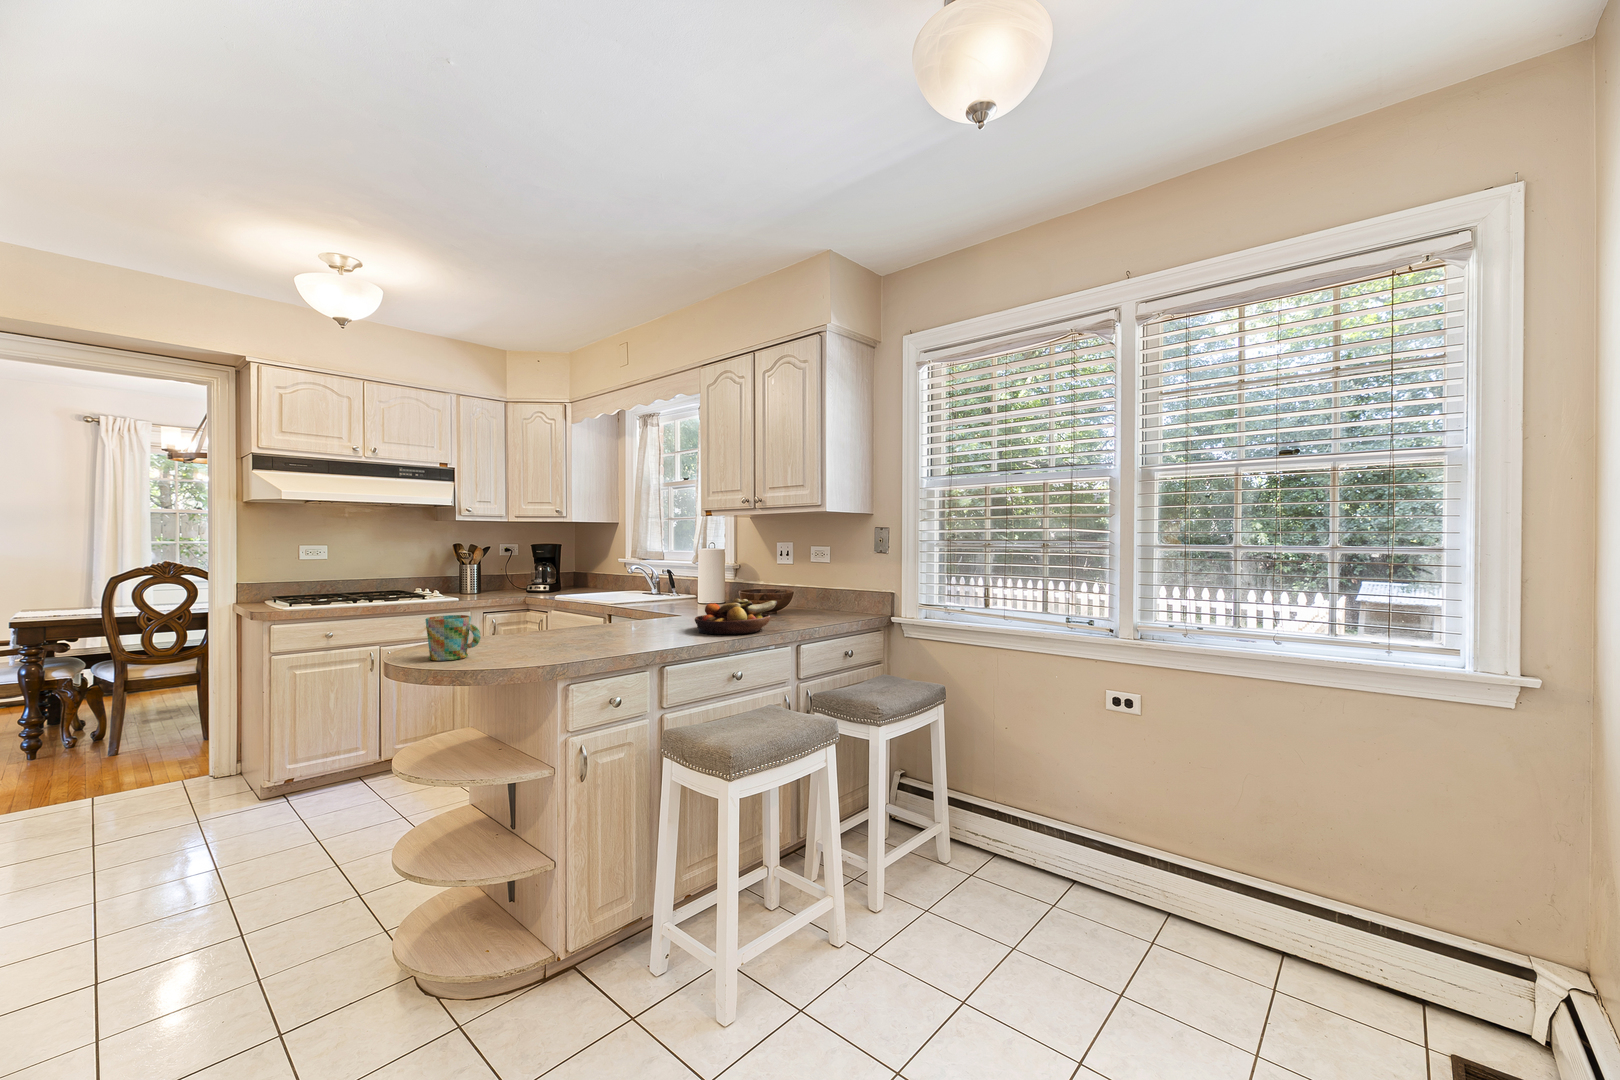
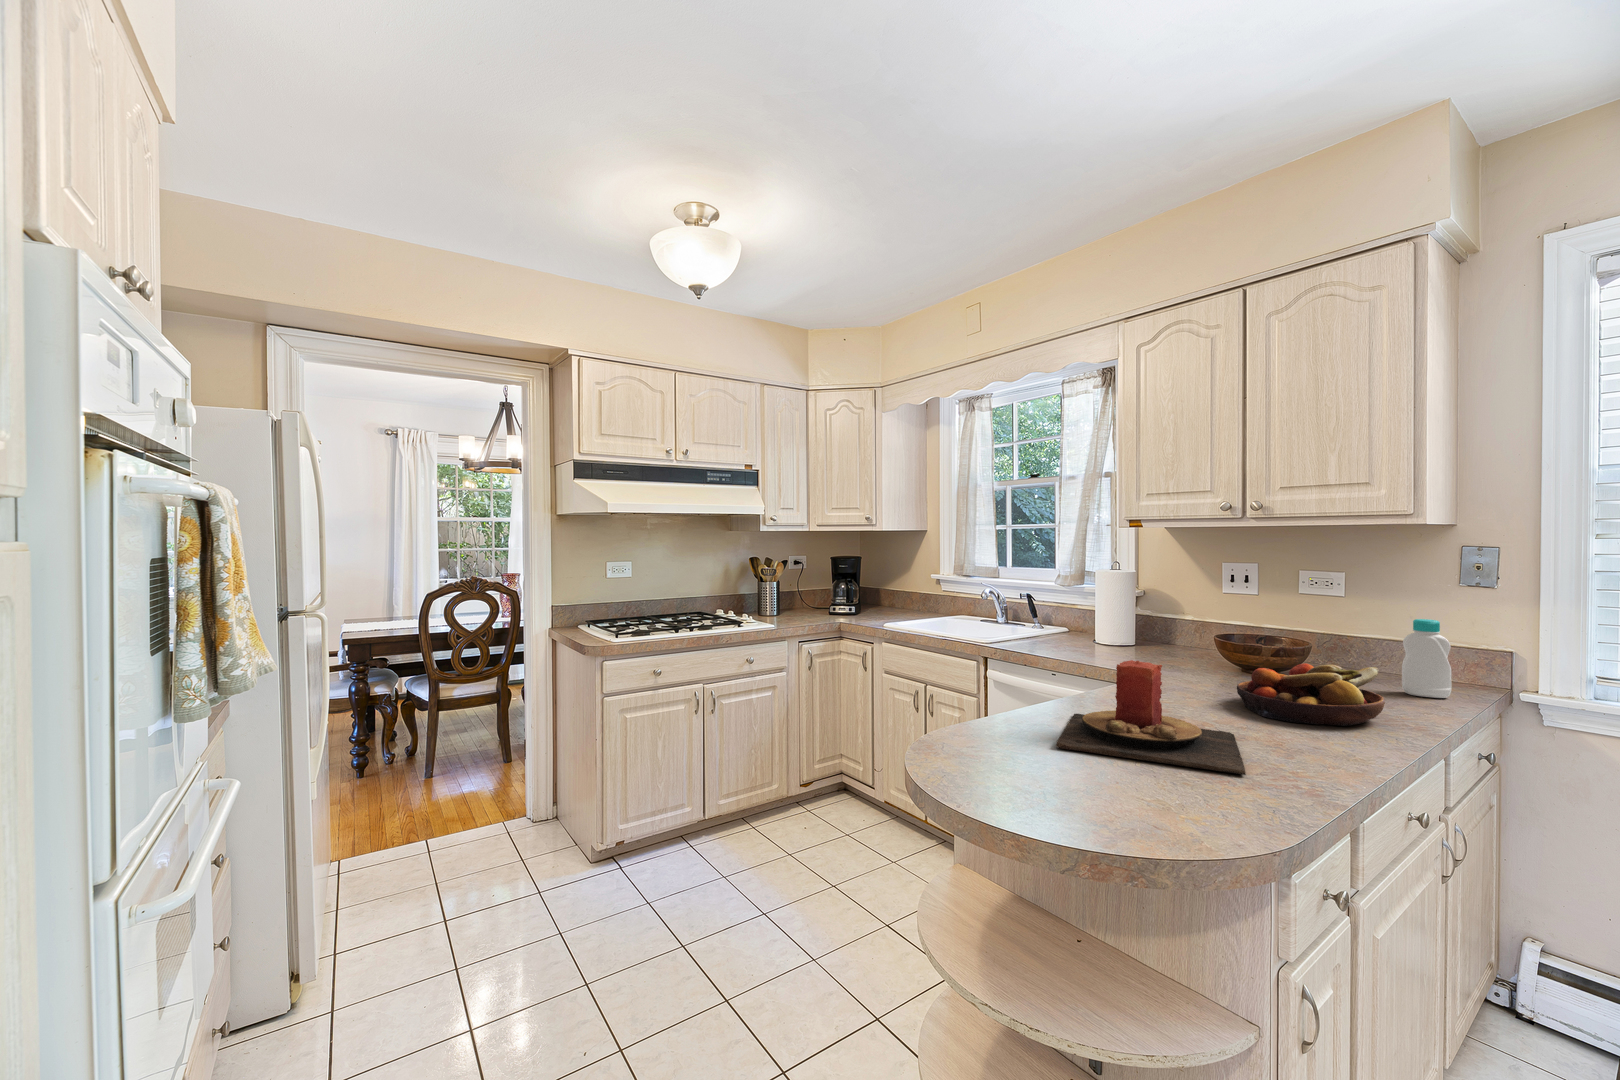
bottle: none [822,574,845,622] -> present [1402,619,1451,698]
candle: none [520,594,653,653] -> present [1056,660,1246,775]
mug: present [425,615,481,661] -> none [955,698,1038,779]

